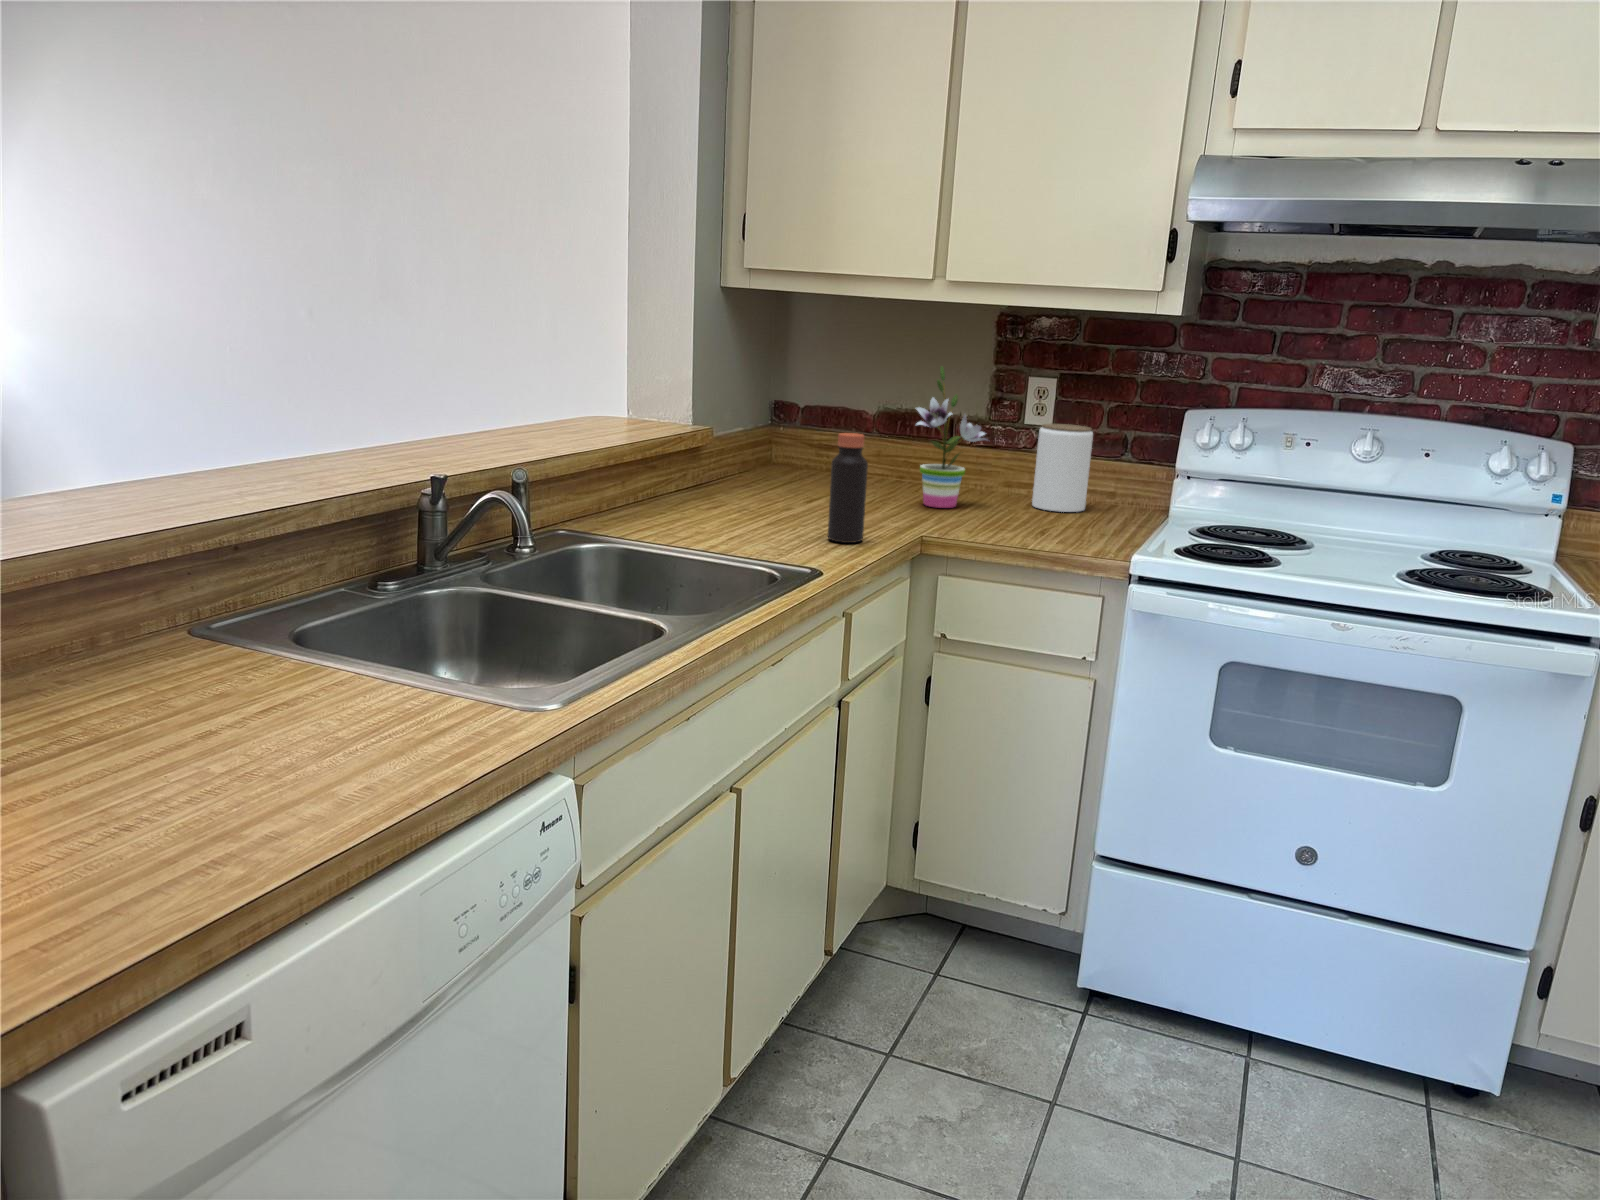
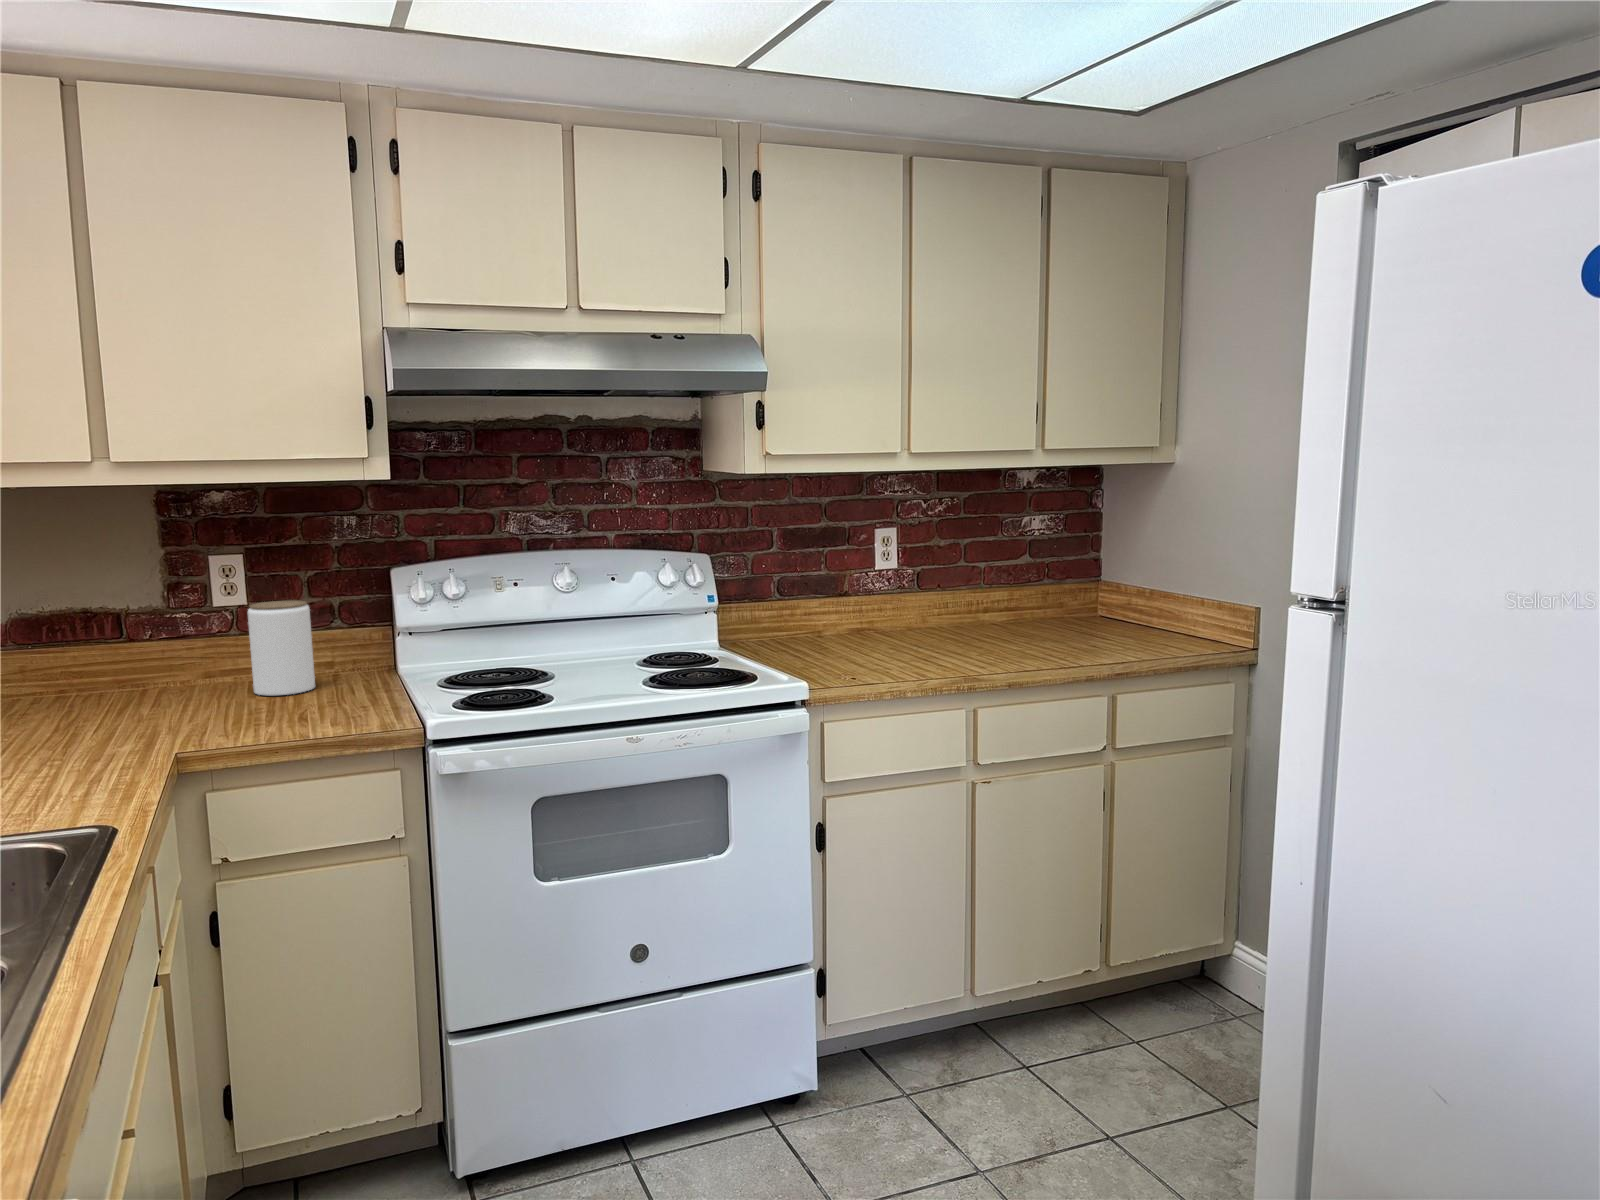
potted plant: present [916,366,987,508] -> none [100,559,200,721]
bottle: present [828,433,868,543] -> none [46,655,107,792]

